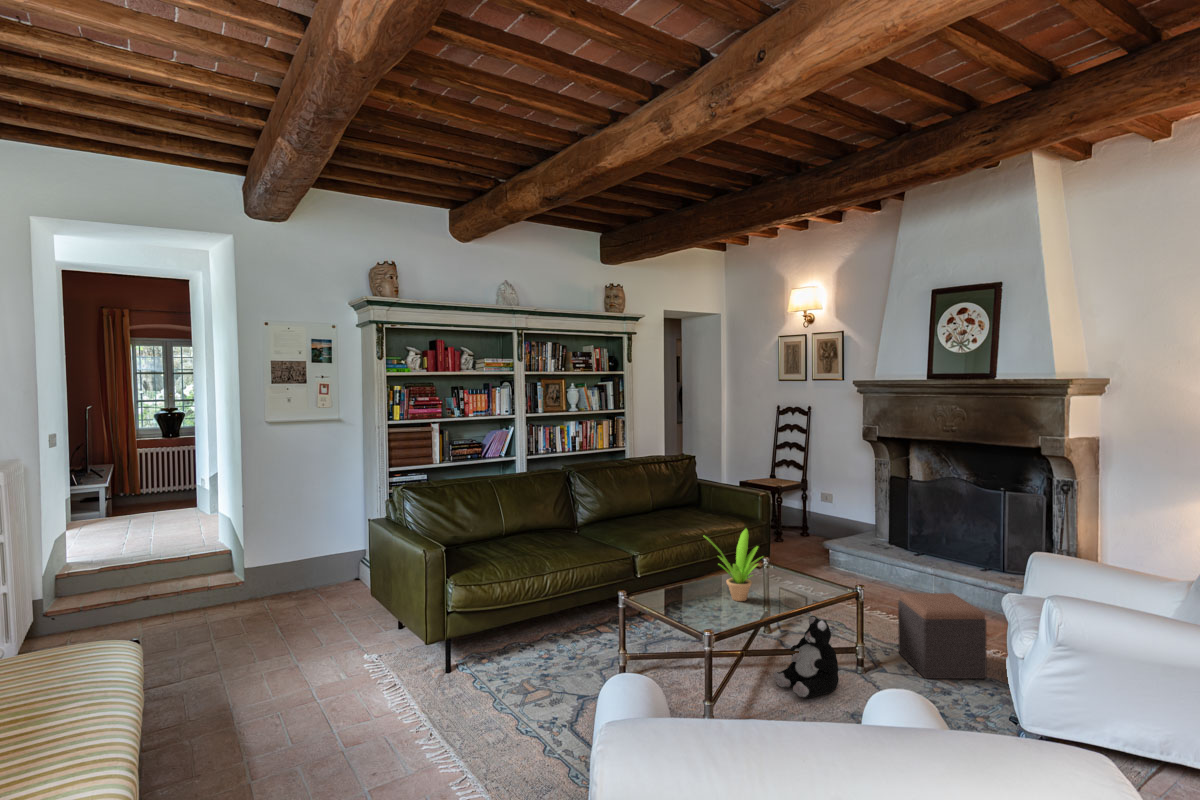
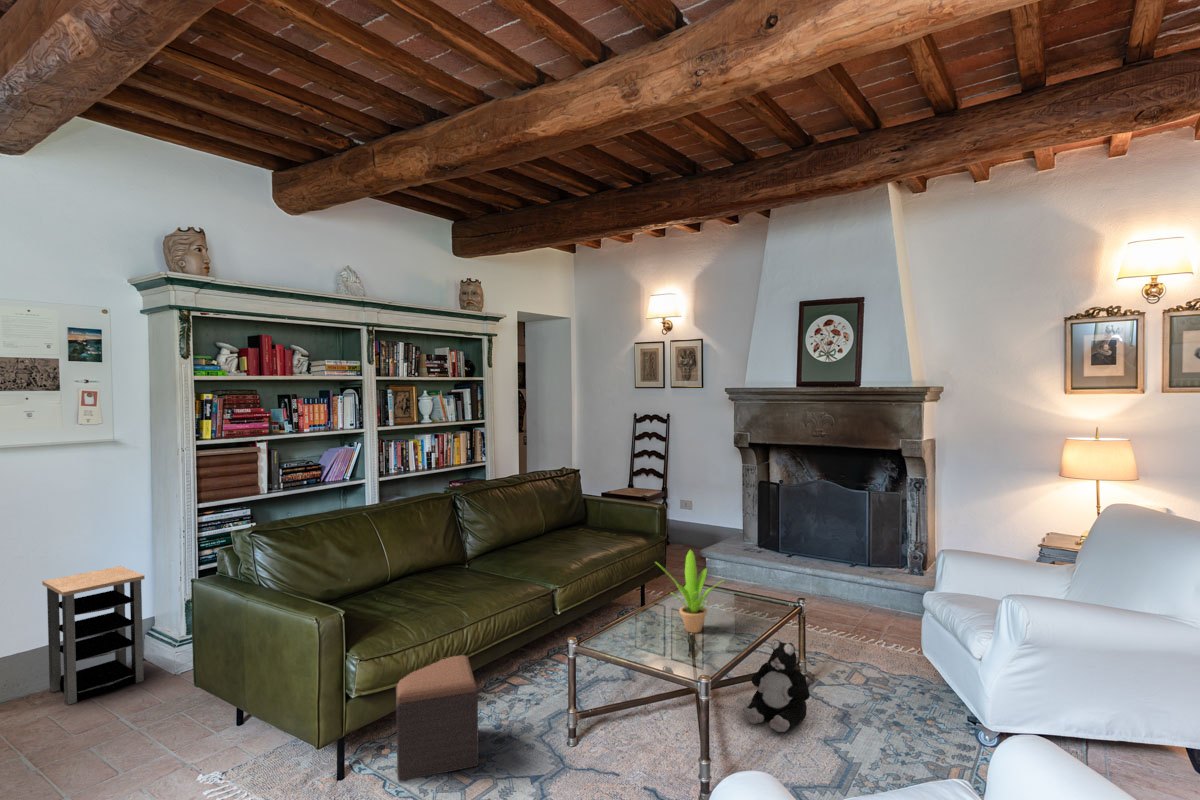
side table: none [295,511,353,602] -> present [42,566,145,705]
footstool: present [898,593,987,679] -> present [396,655,479,781]

